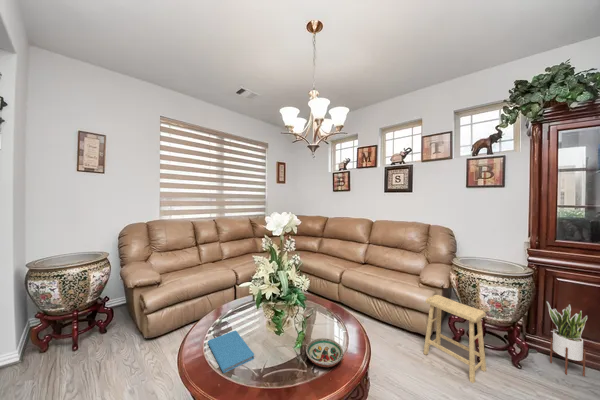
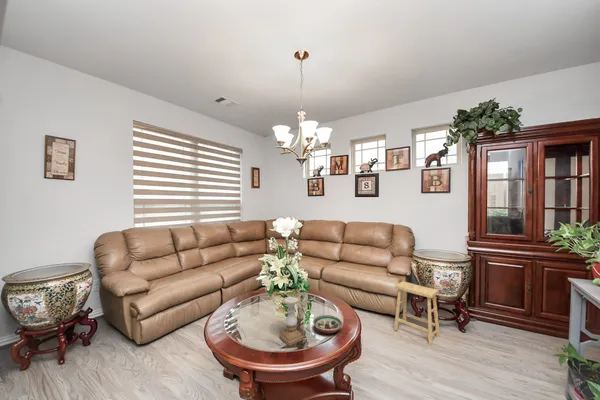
potted plant: present [547,302,587,376] -> none [479,279,505,332]
candle holder: none [261,314,289,380] -> present [279,296,304,346]
book: present [208,331,254,373] -> none [227,318,272,347]

